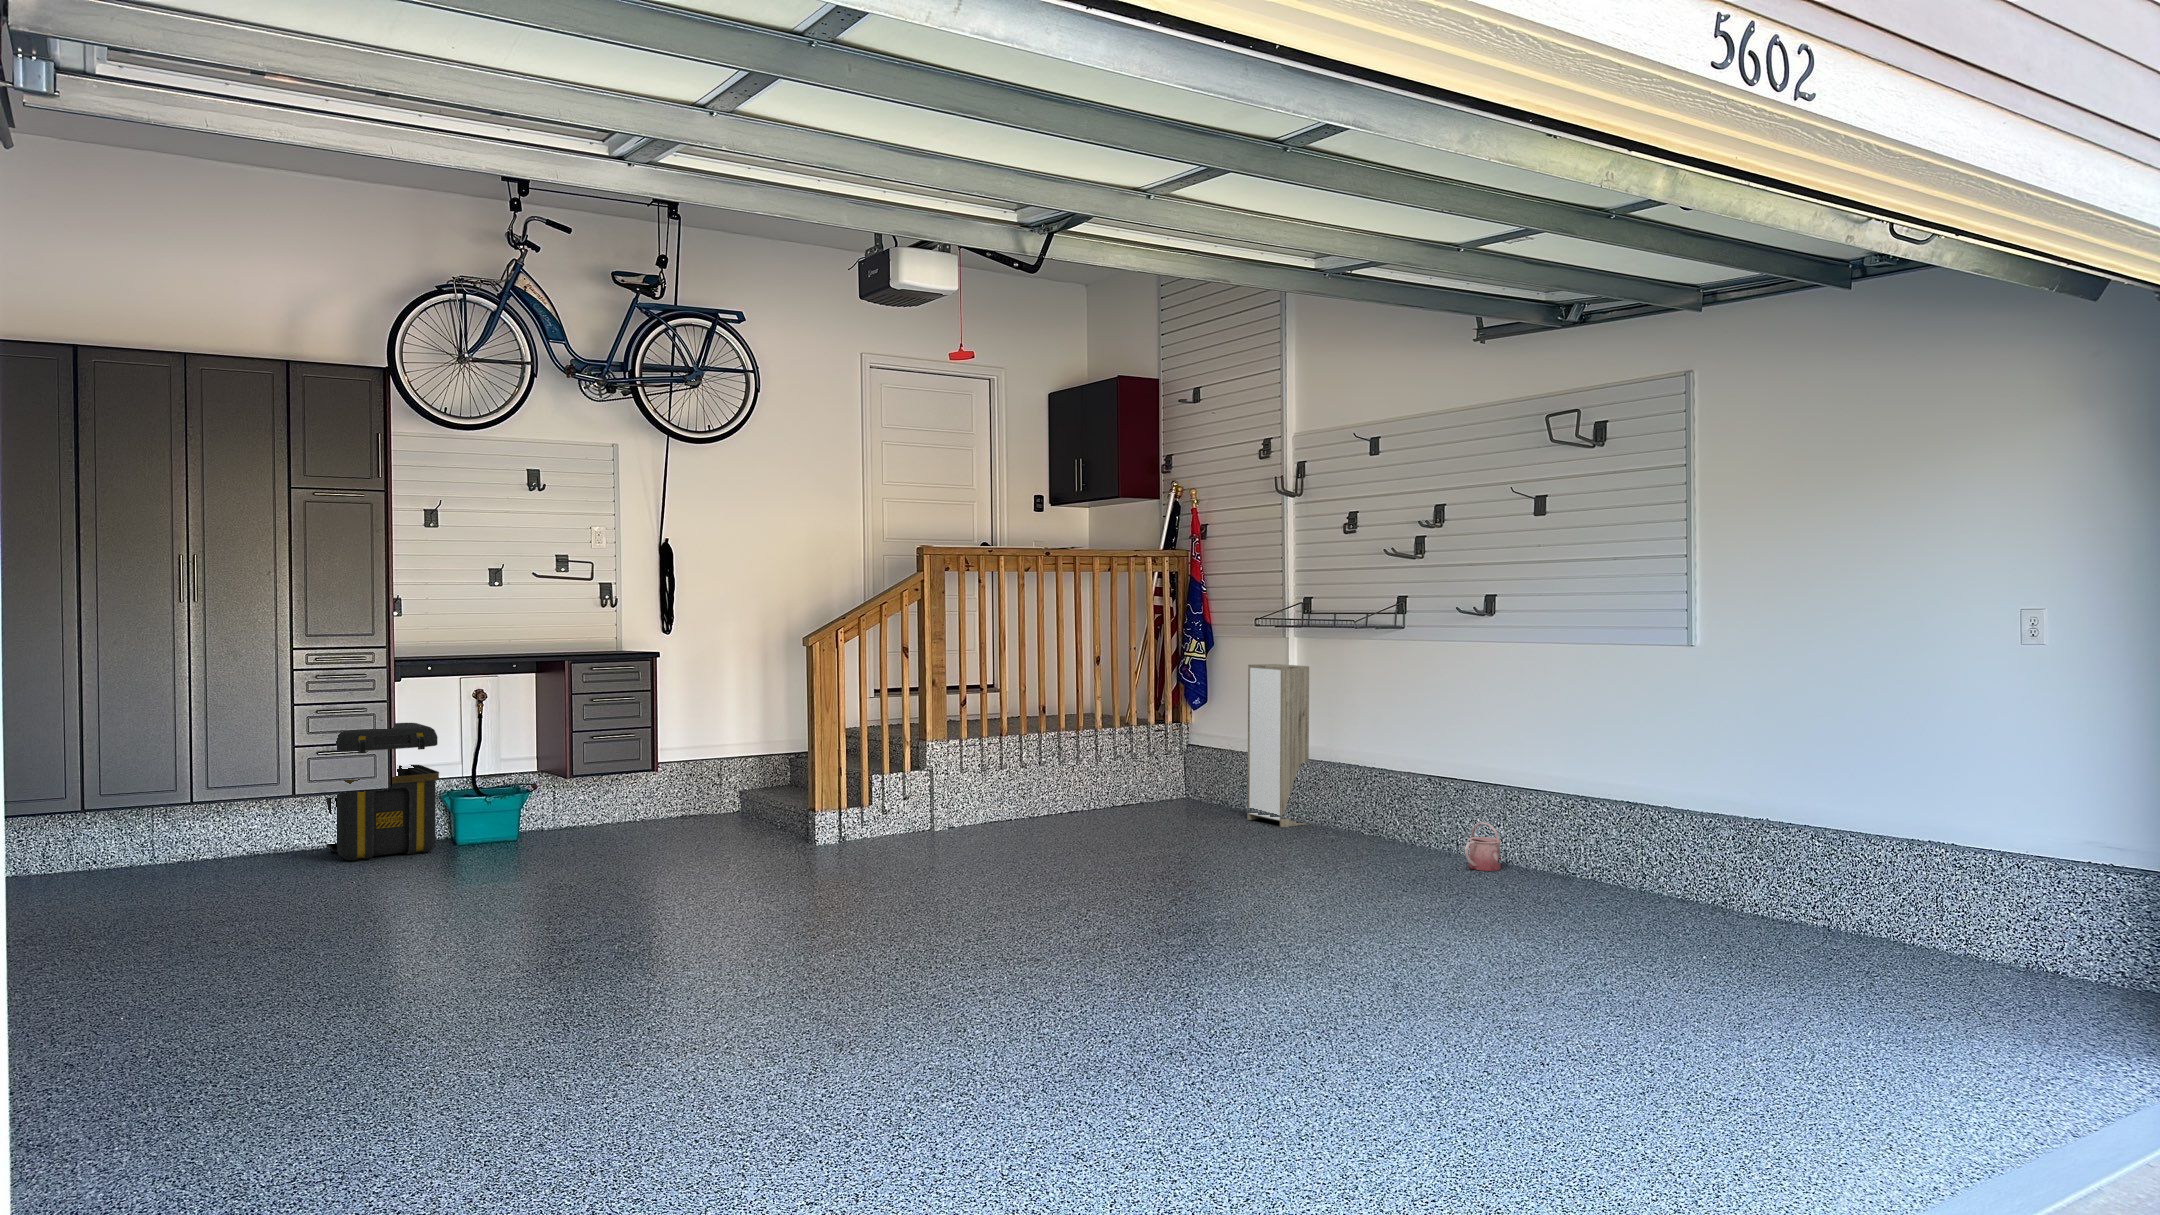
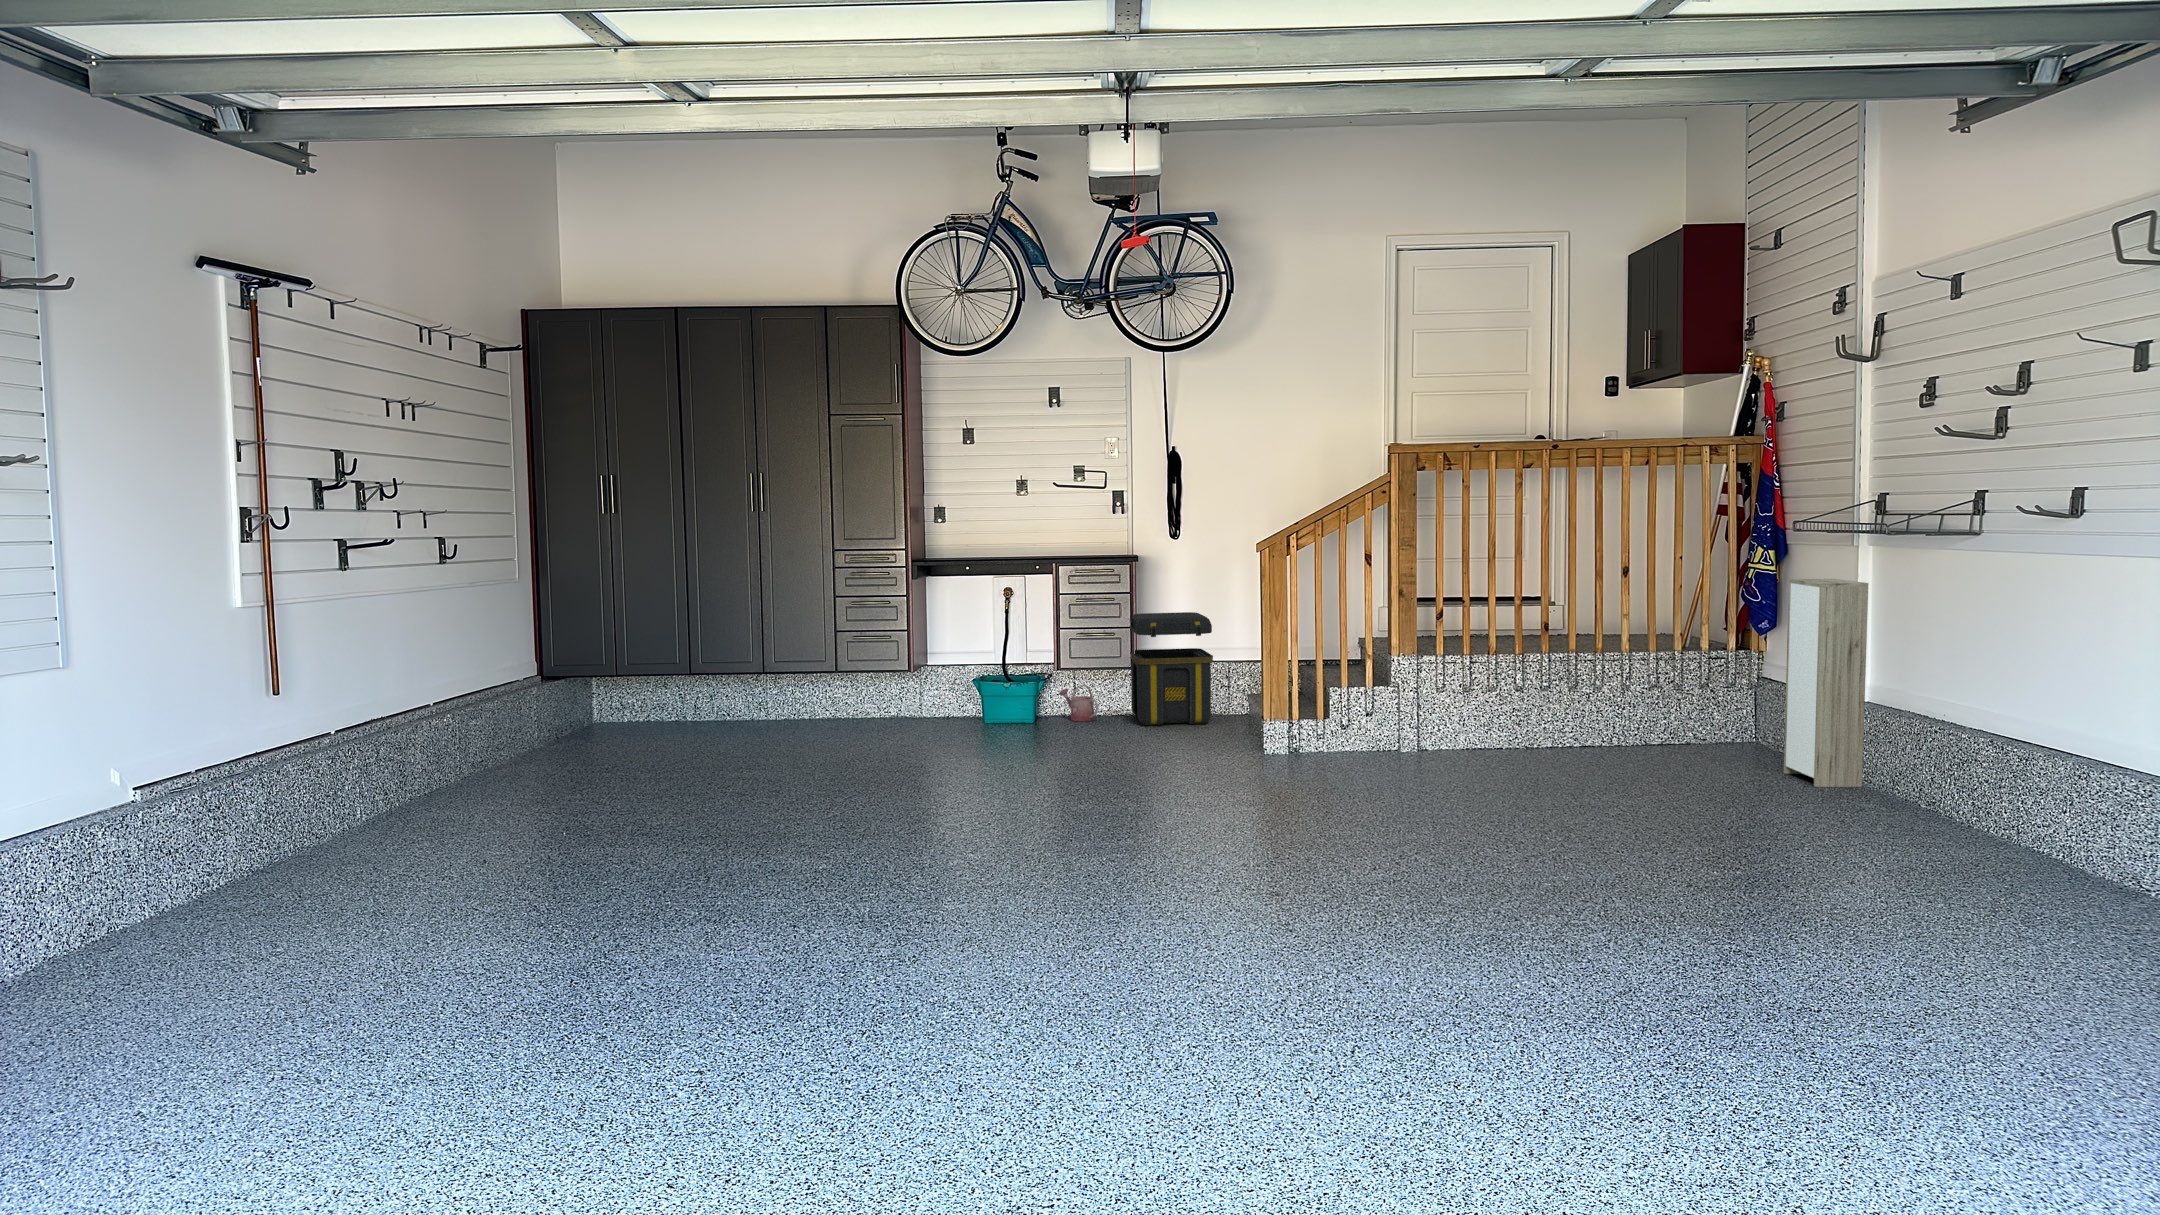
toolbox: present [327,723,439,861] -> present [1130,612,1213,726]
watering can: present [1465,822,1501,871] -> present [1059,685,1098,722]

